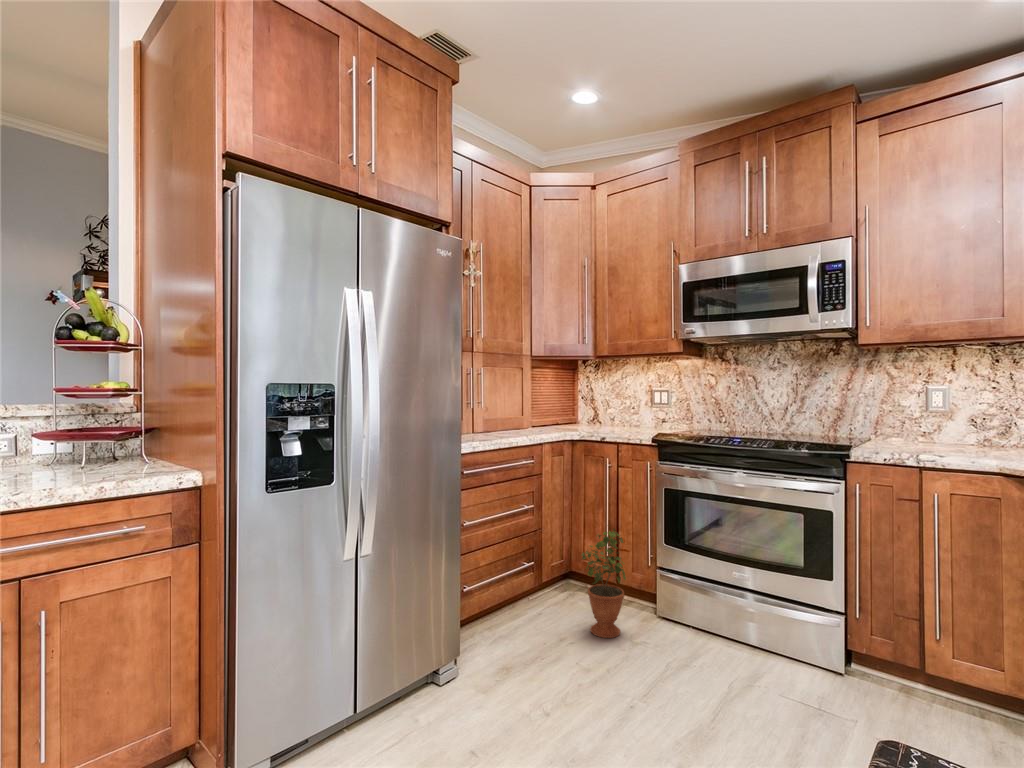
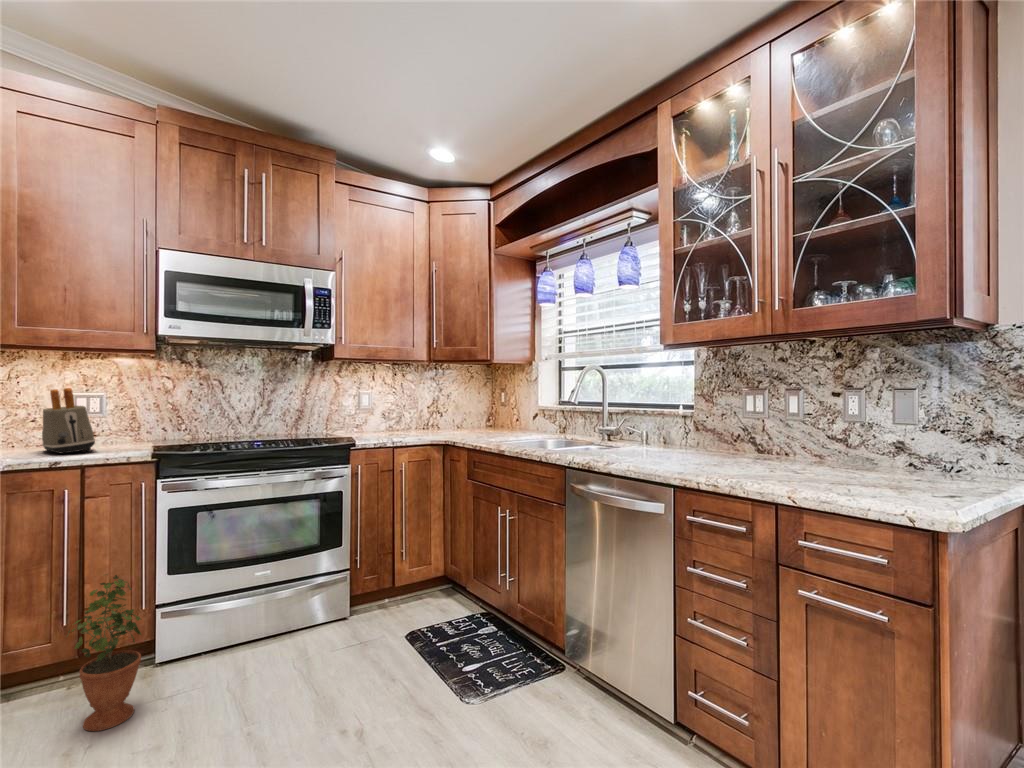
toaster: none [607,385,640,434] -> present [42,388,95,453]

